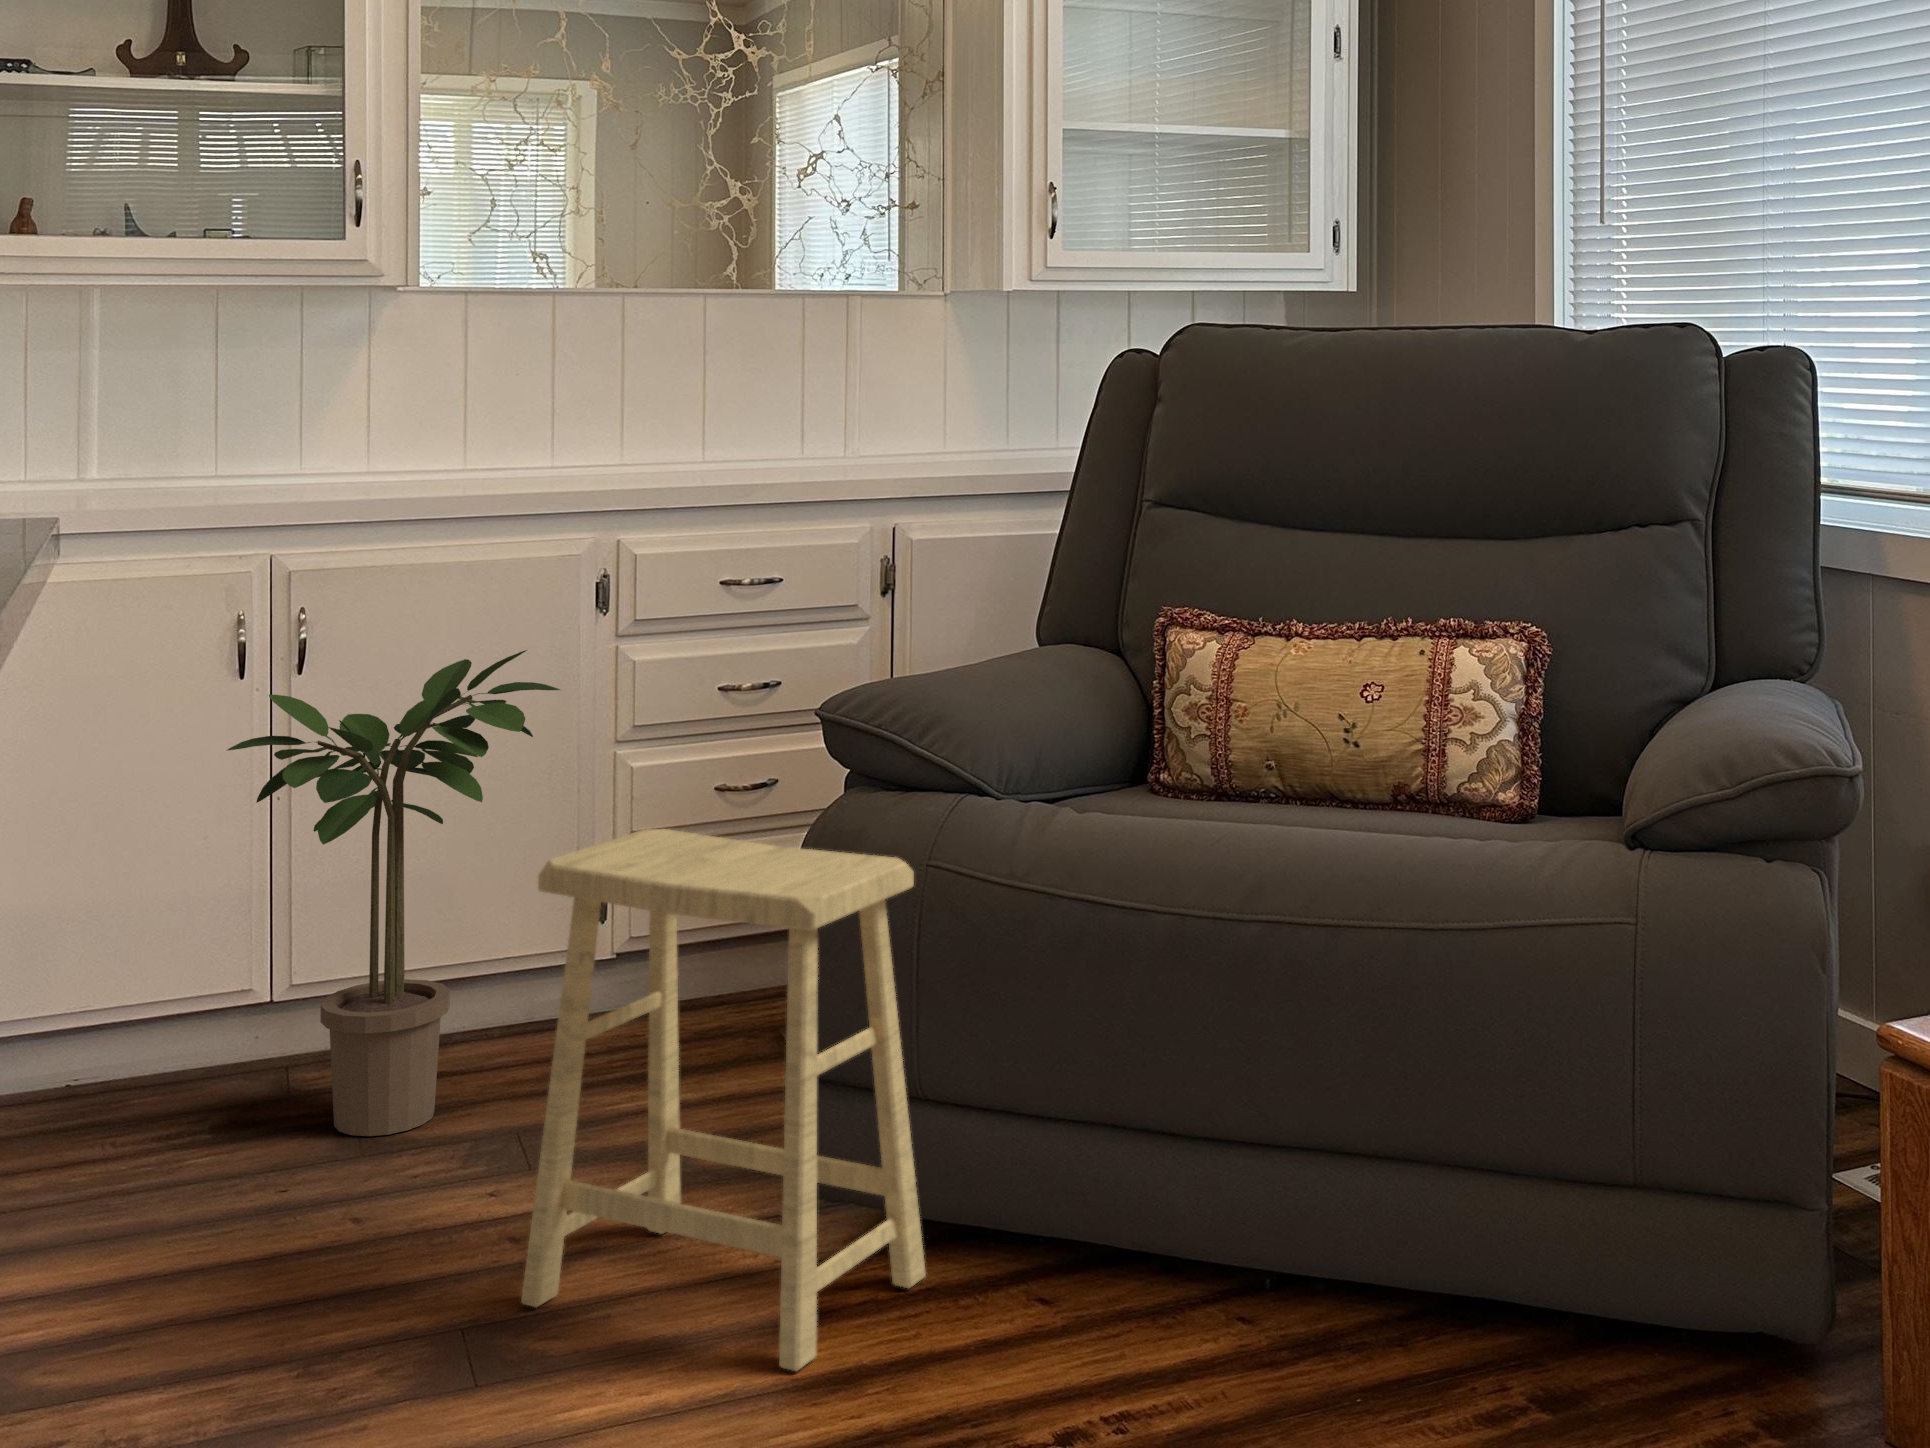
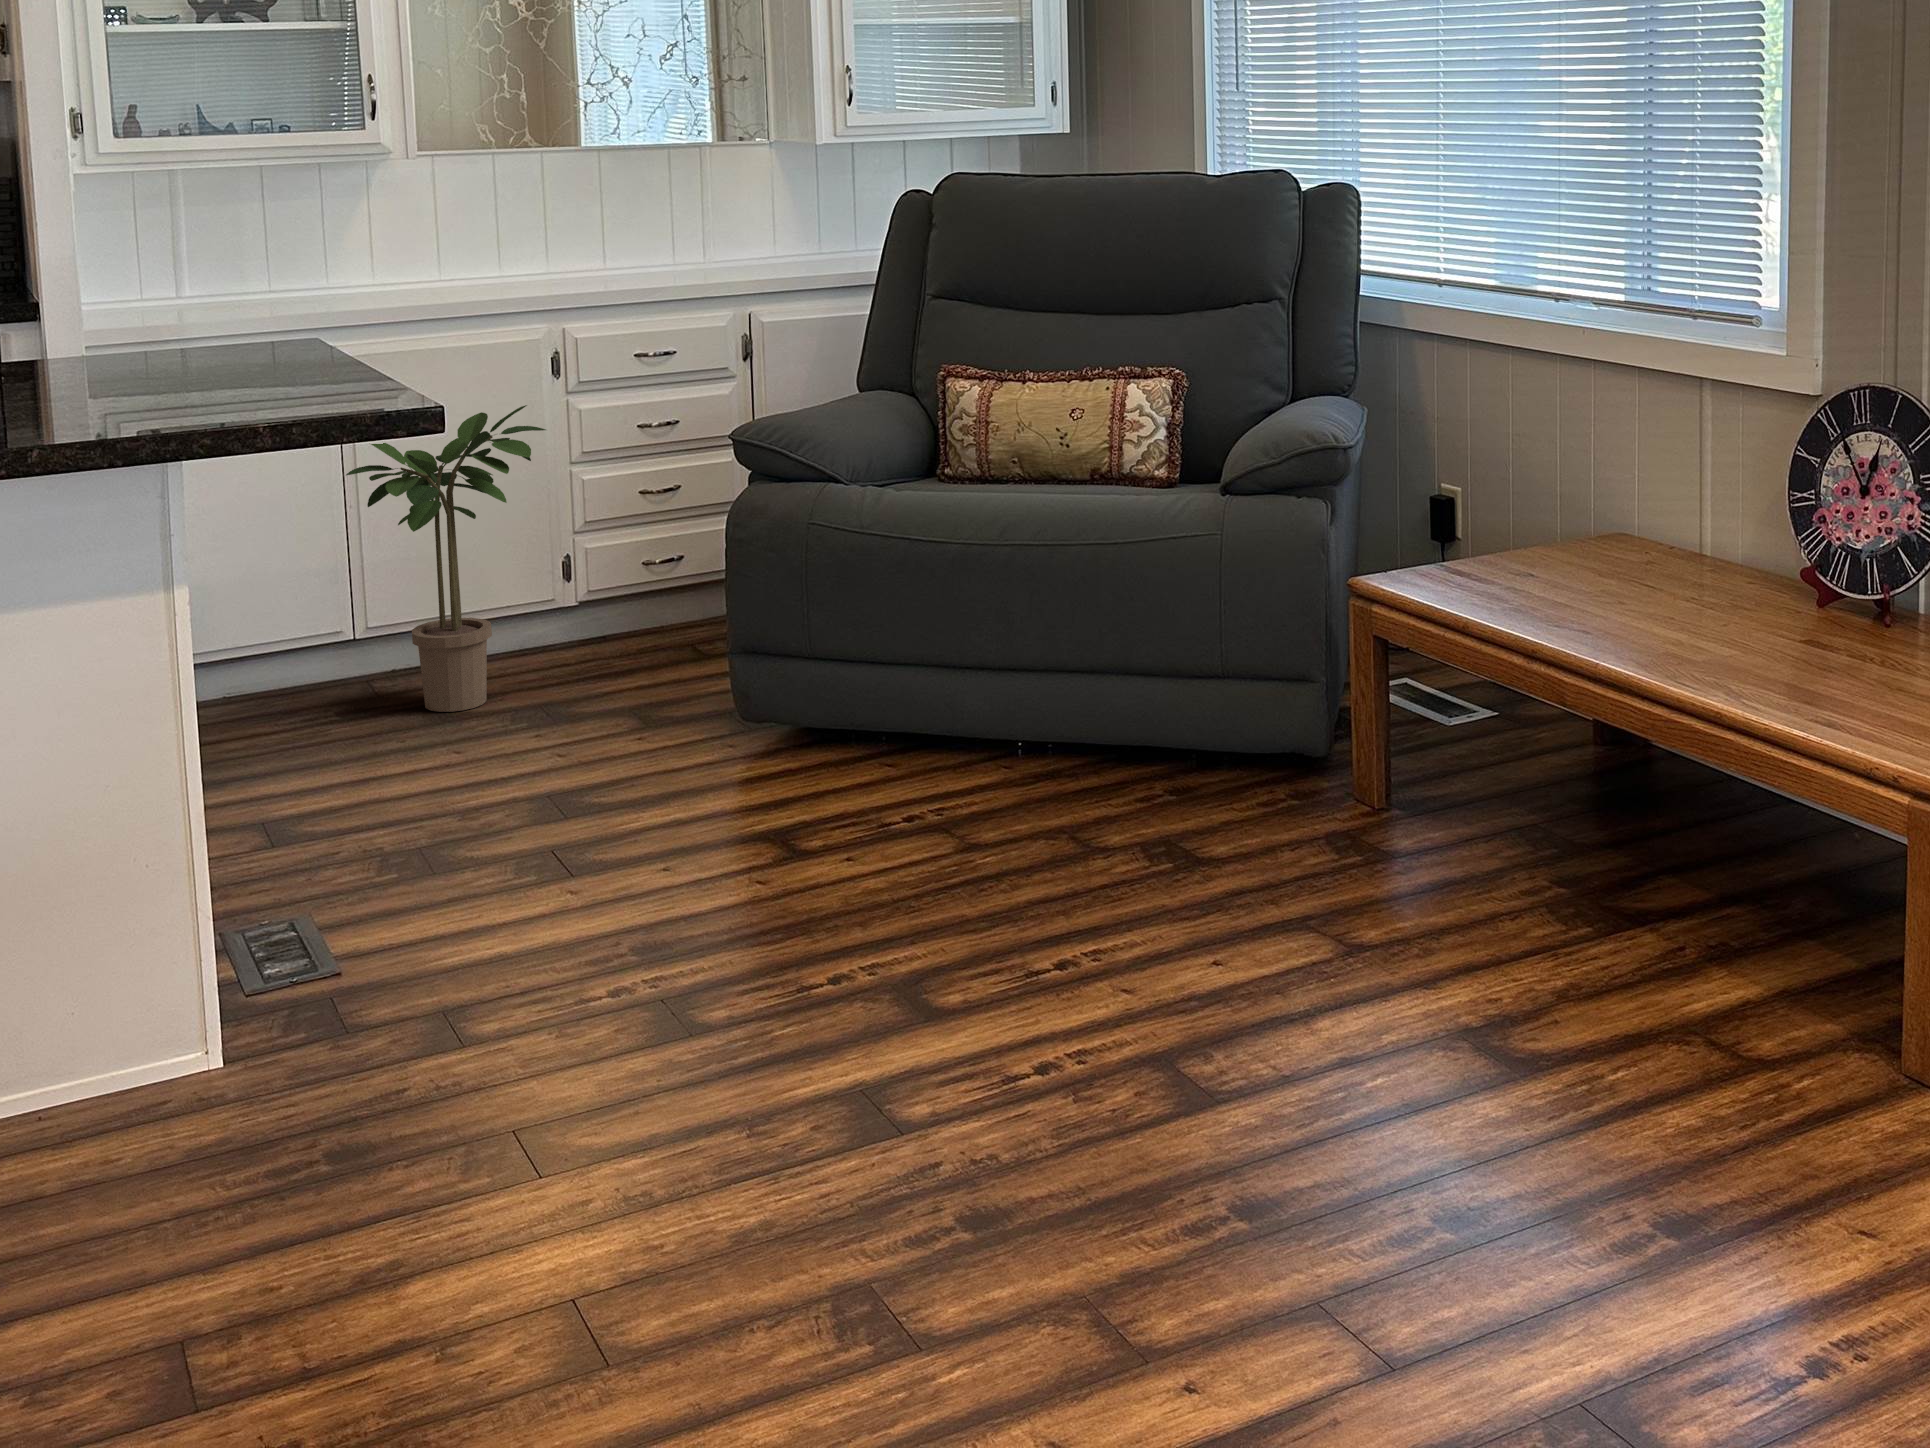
footstool: present [521,829,926,1371] -> none [581,510,822,801]

